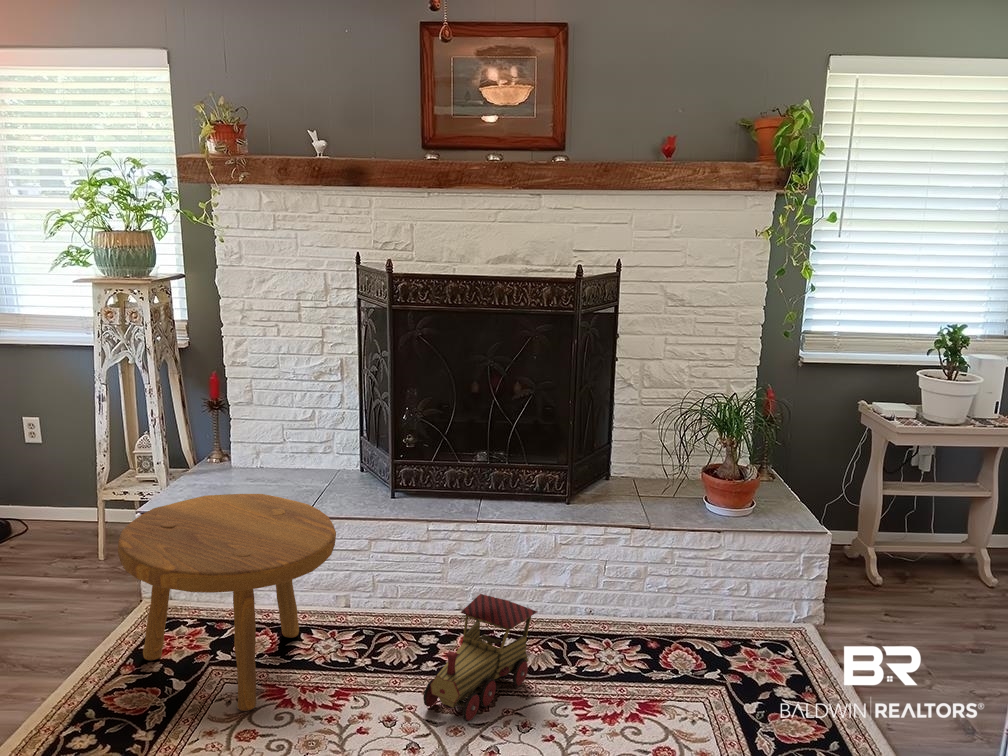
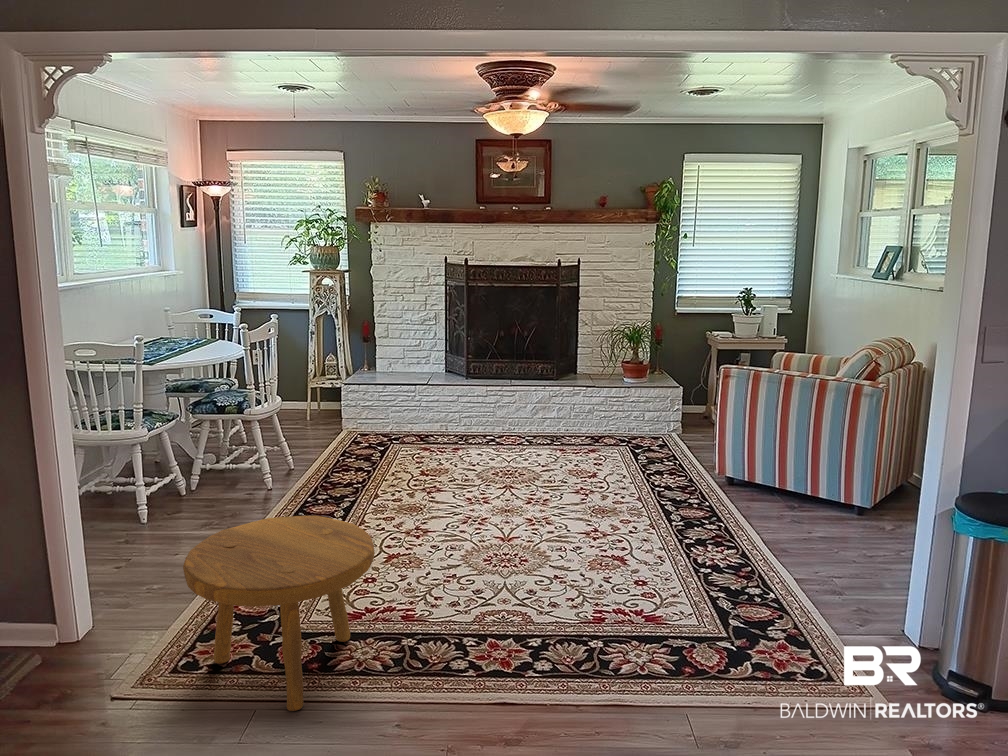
toy train: present [423,594,537,722] -> none [450,602,555,722]

